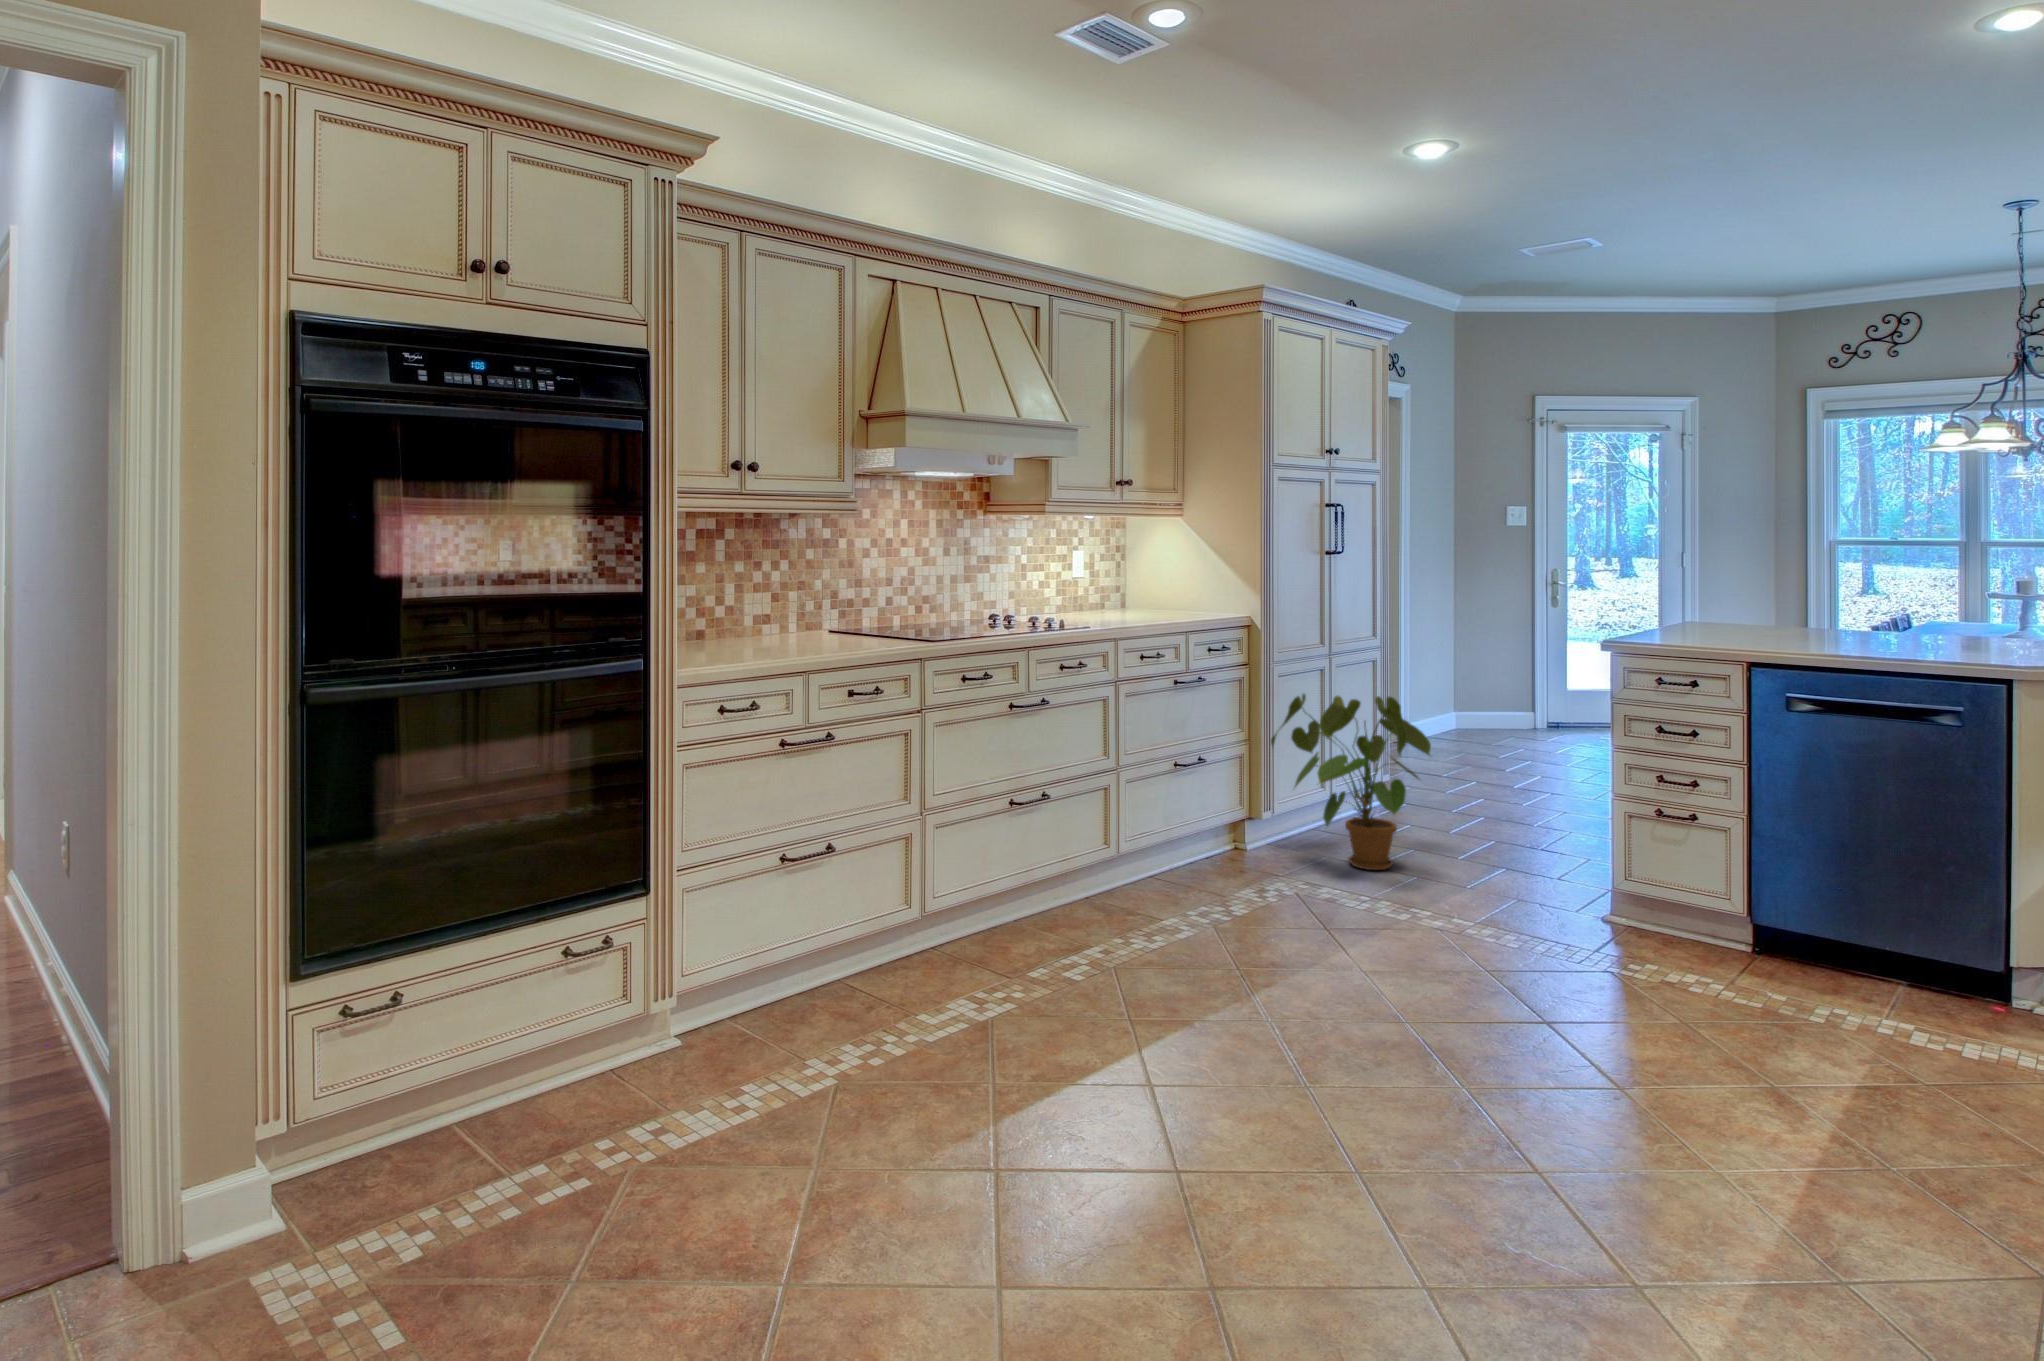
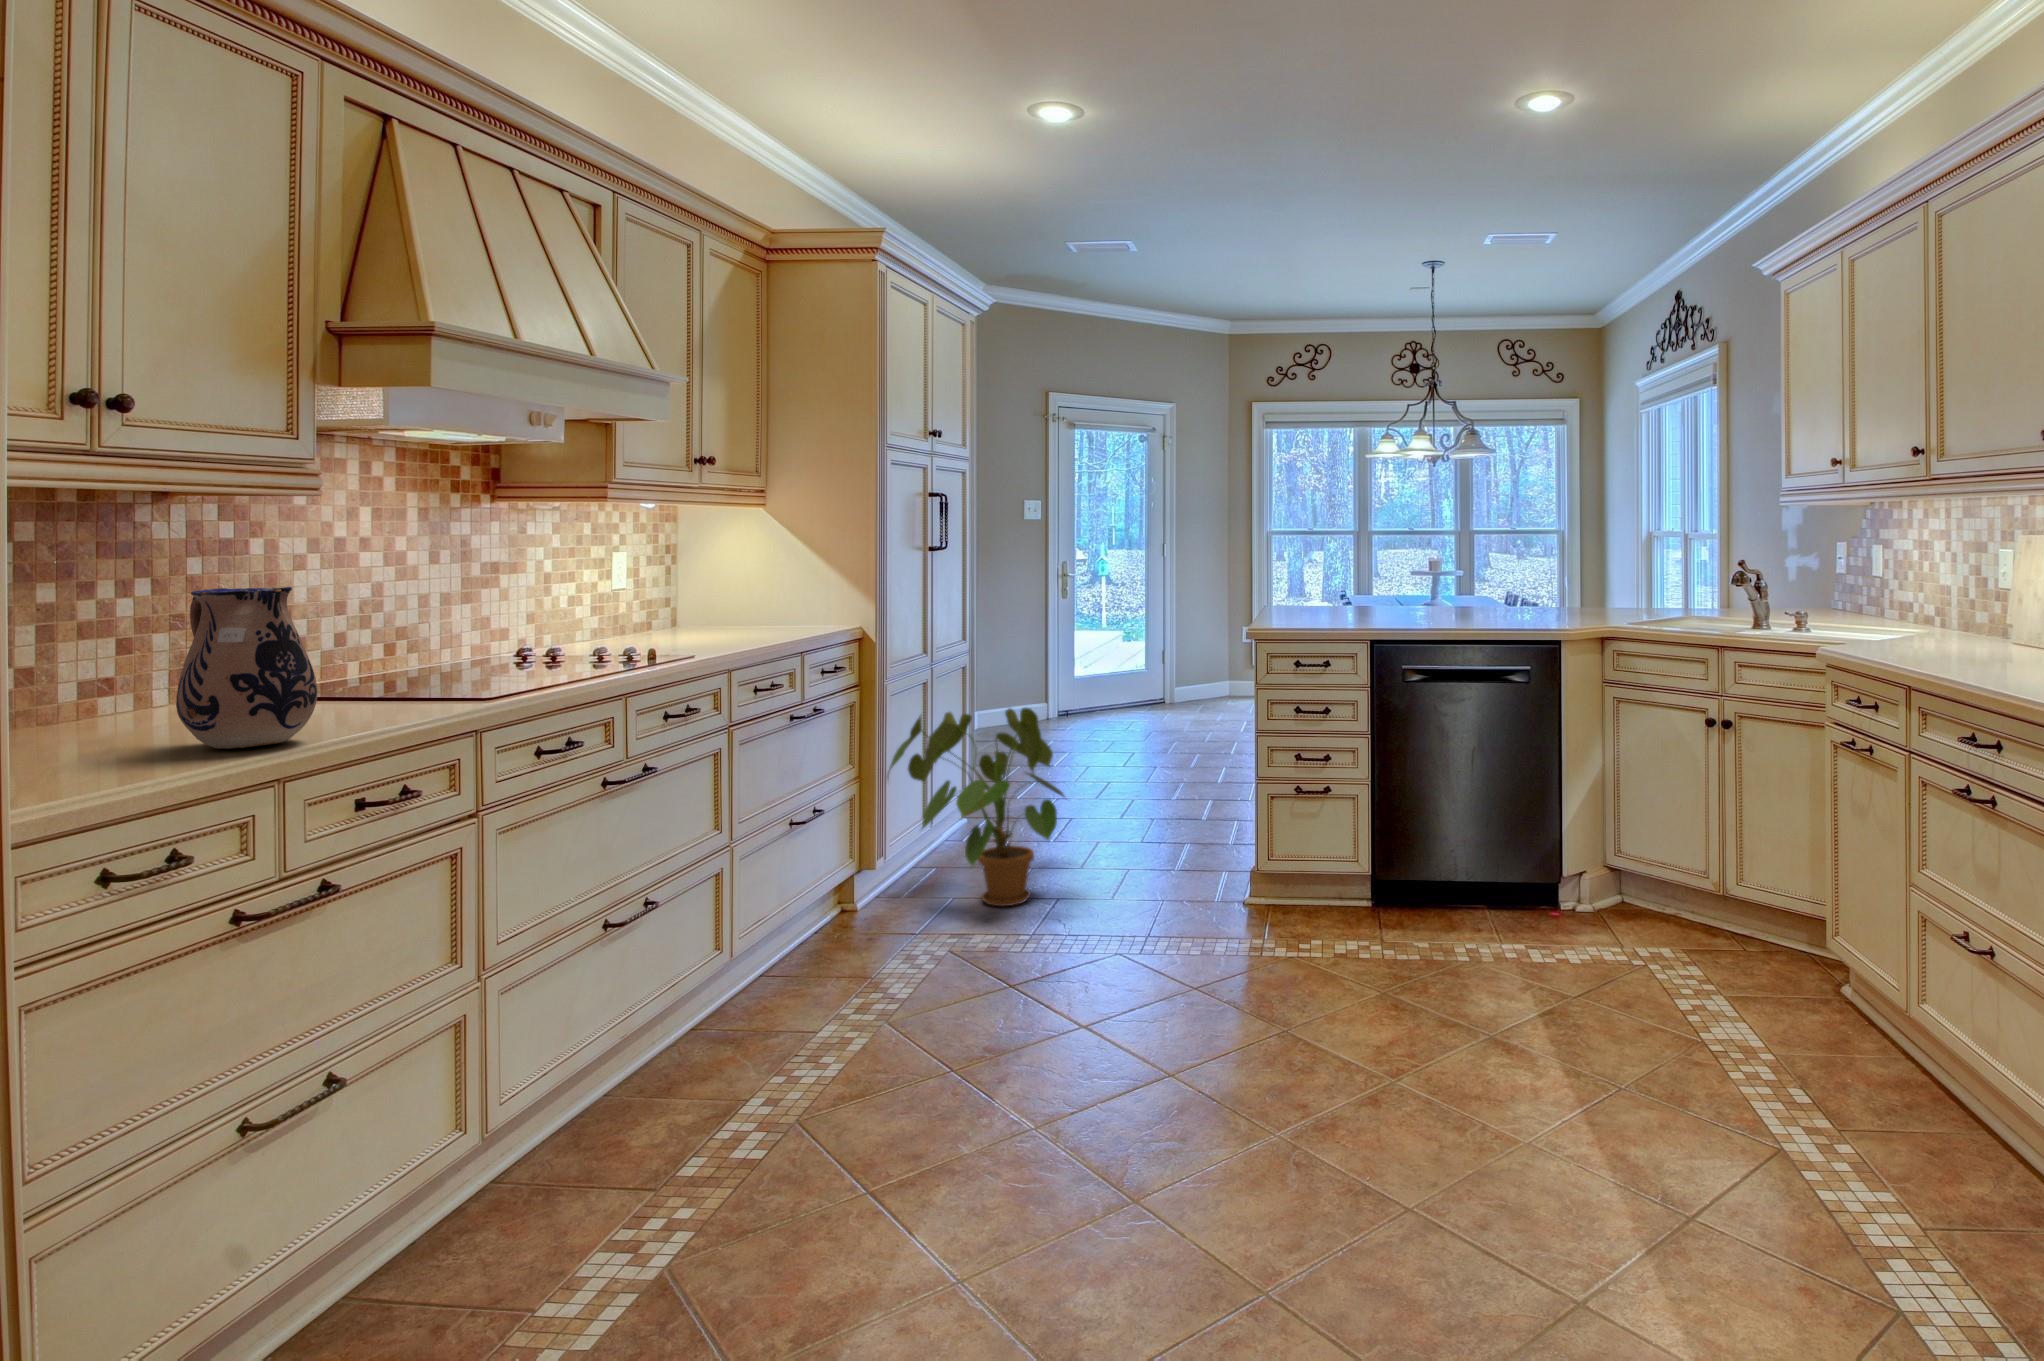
ceramic pitcher: none [771,567,833,655] -> present [176,587,318,749]

